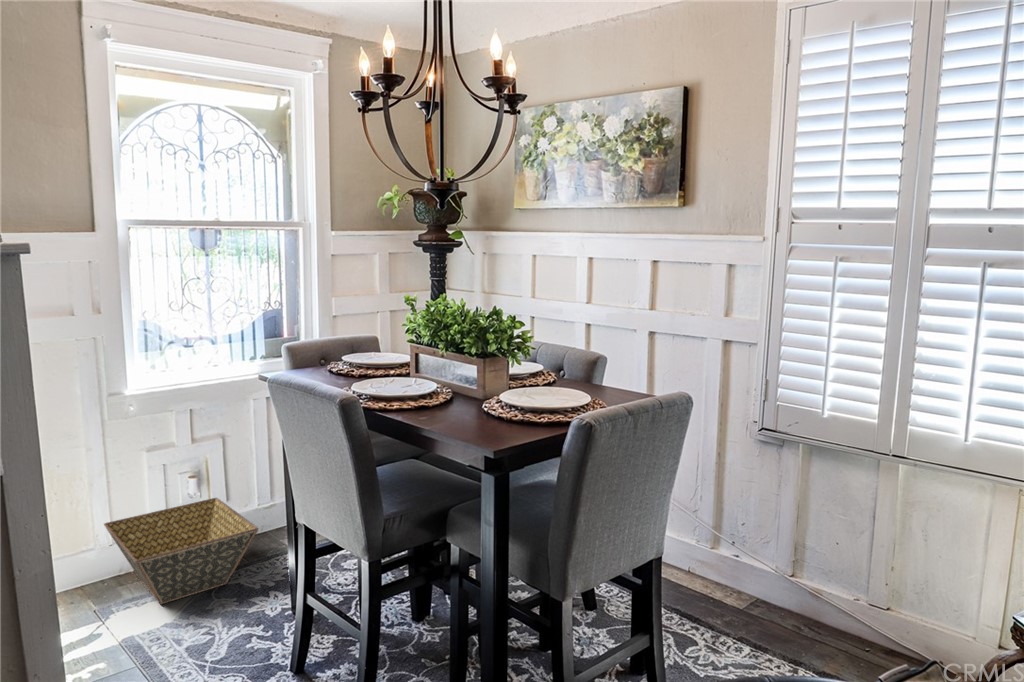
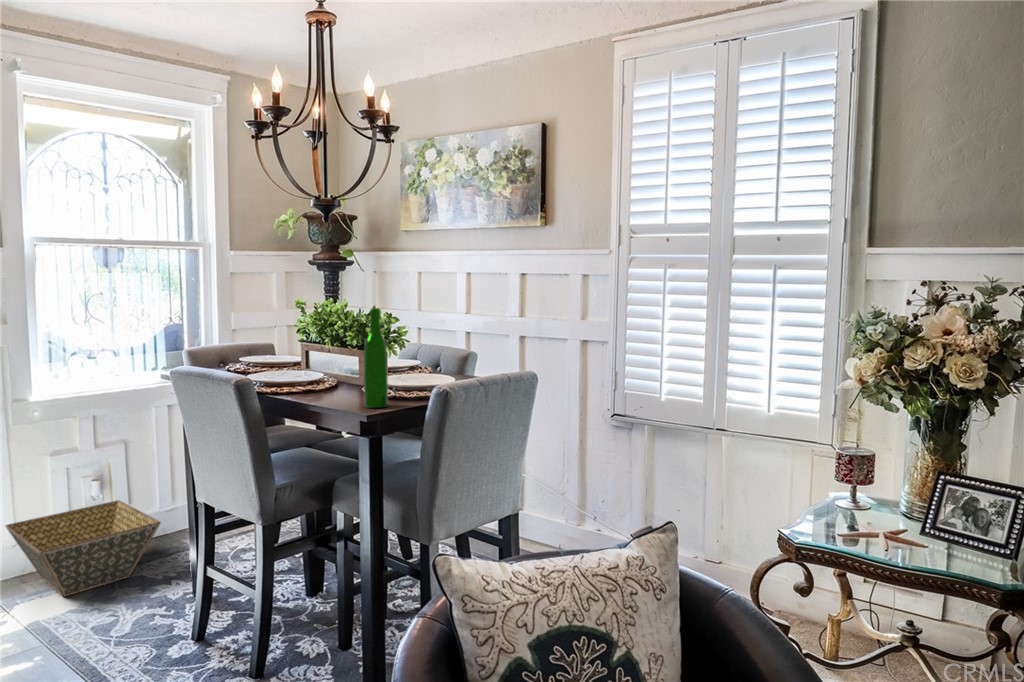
wine bottle: none [489,319,517,438] -> present [364,309,388,408]

